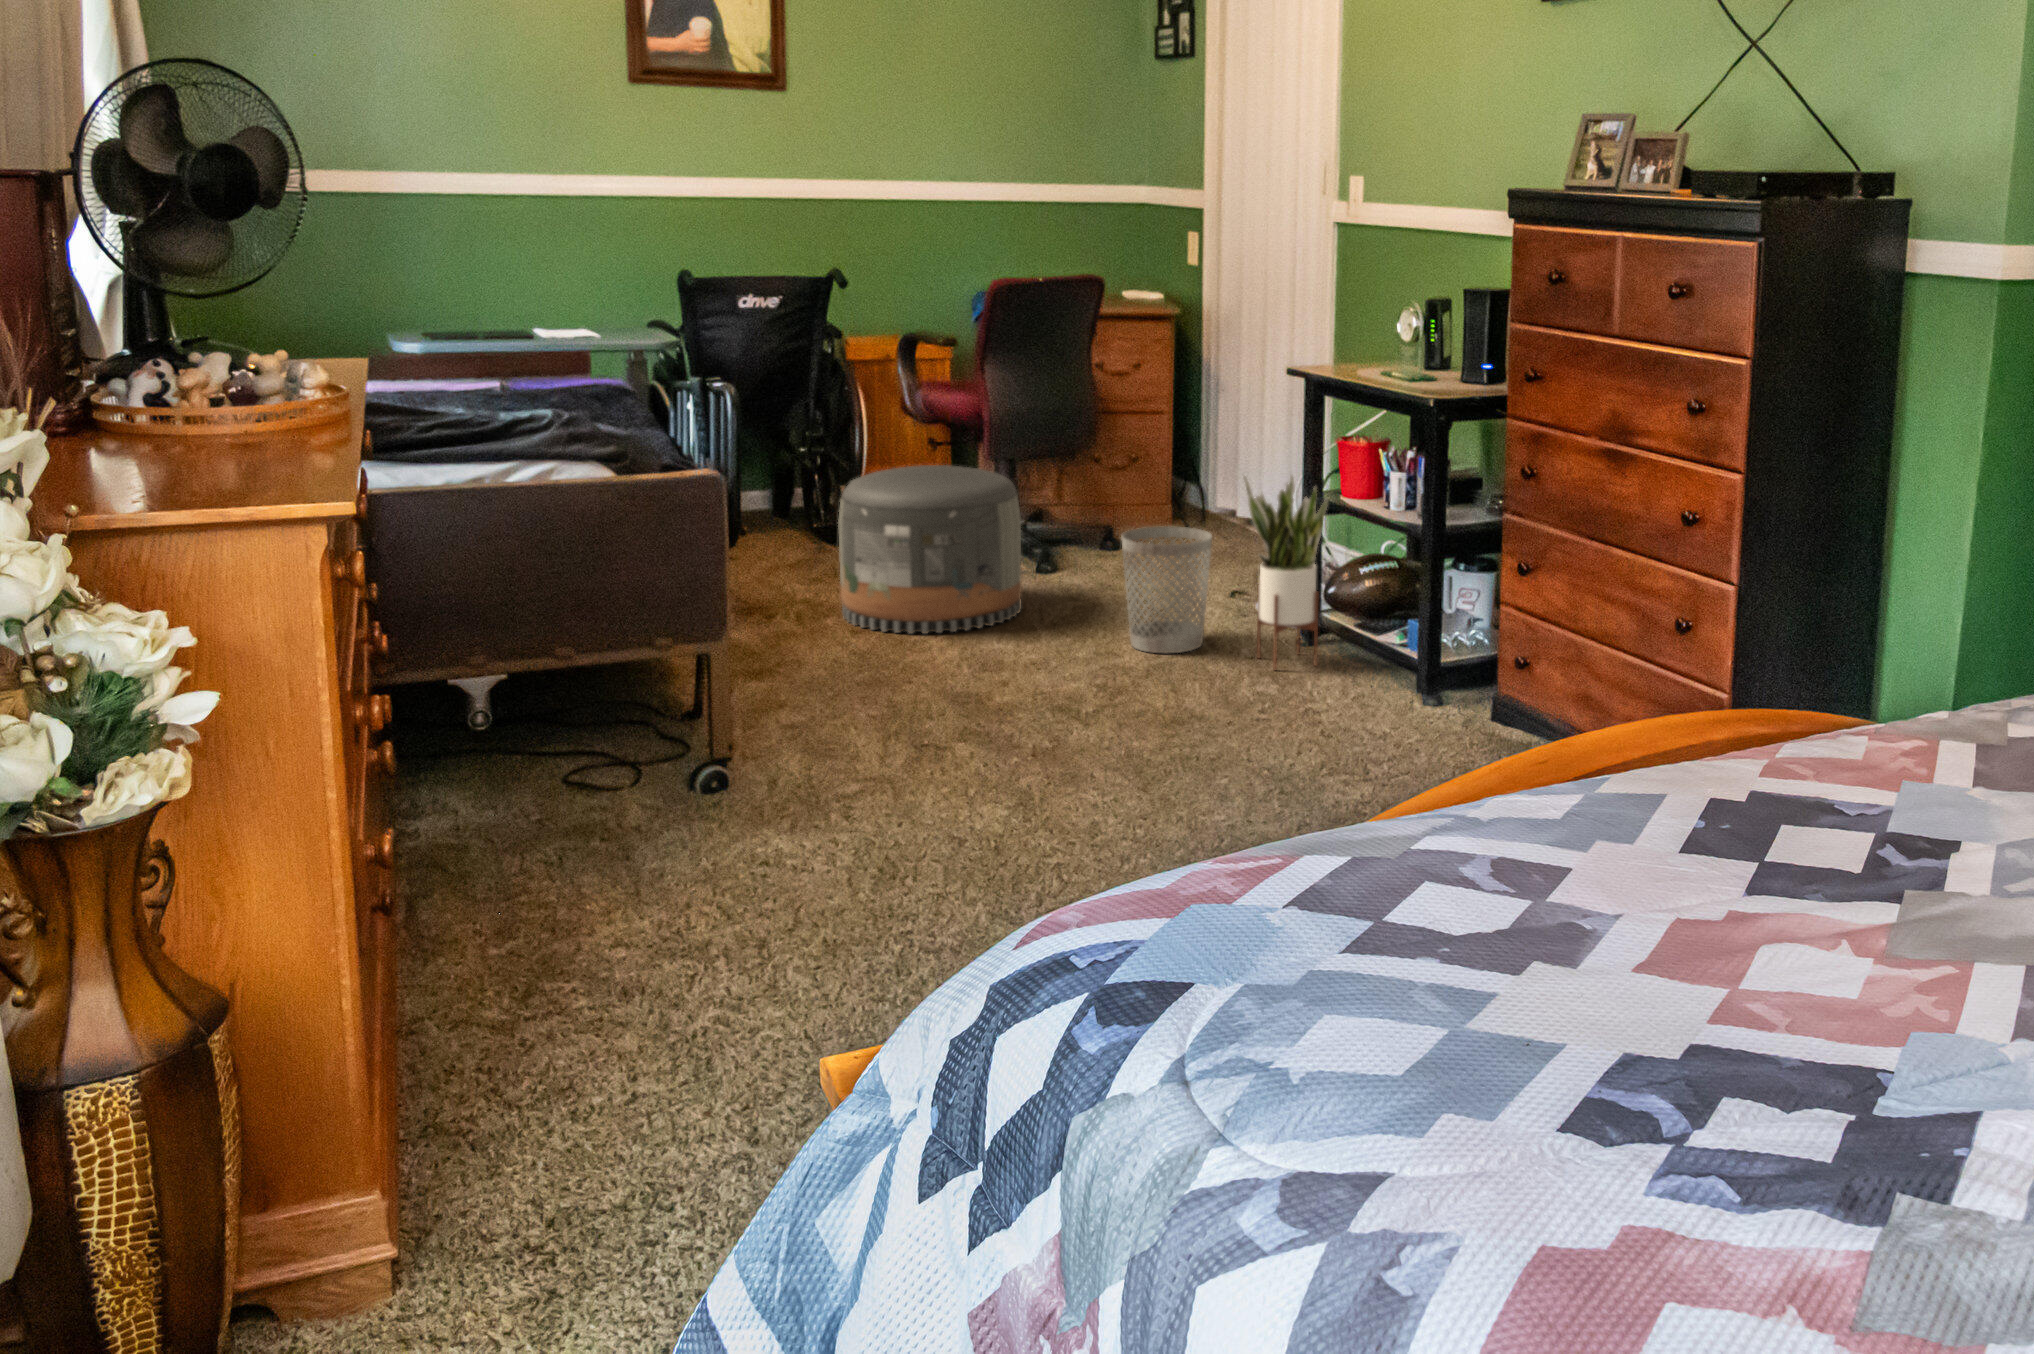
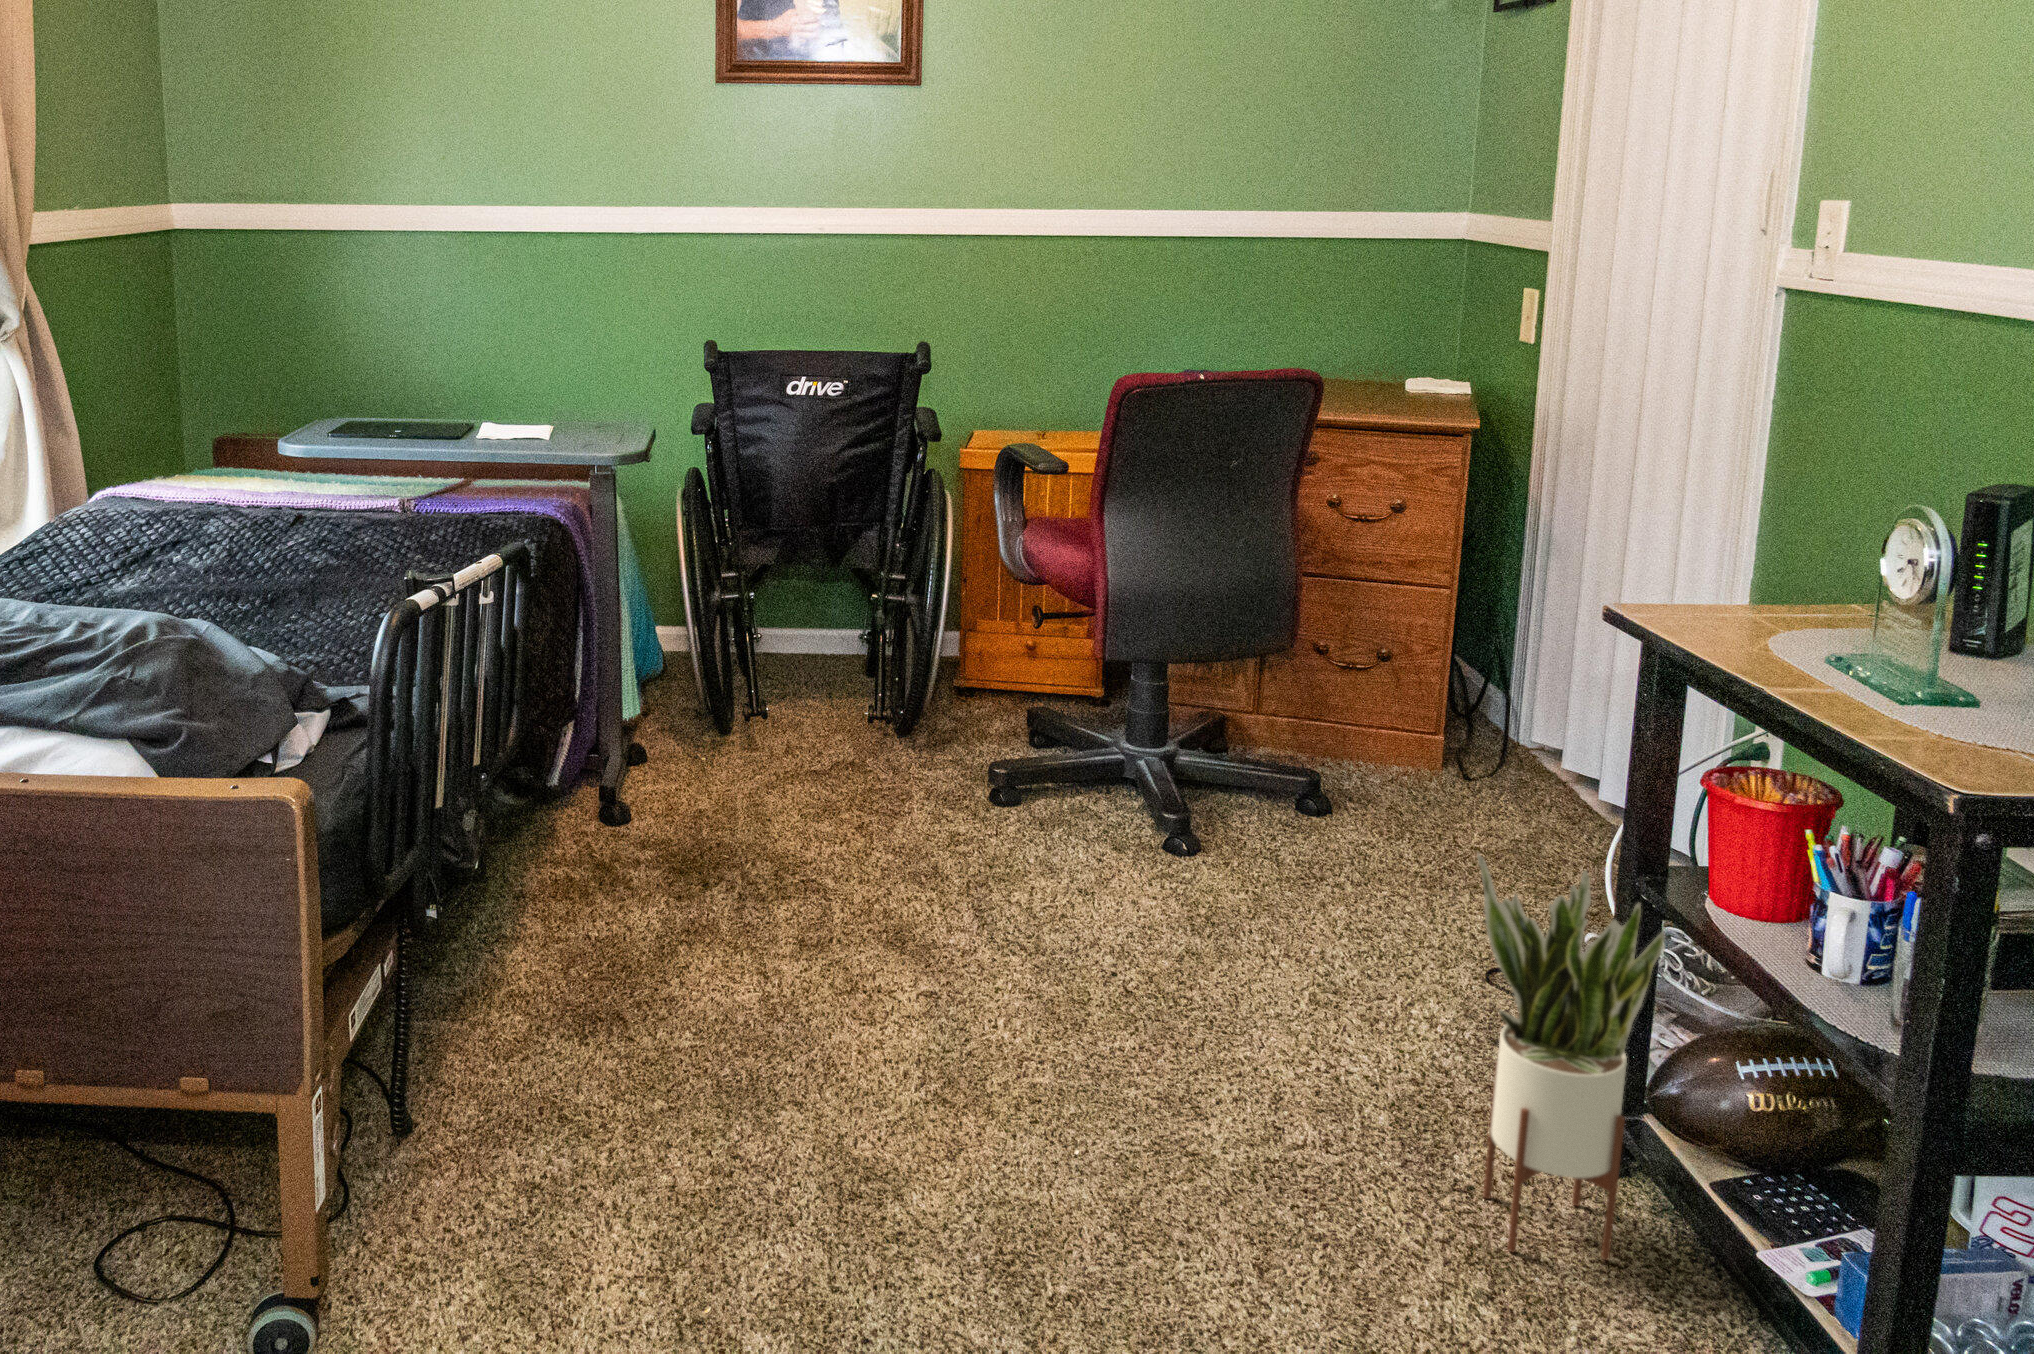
pouf: present [839,465,1022,634] -> none [825,680,1112,983]
wastebasket: present [1121,526,1212,653] -> none [1242,878,1419,1139]

